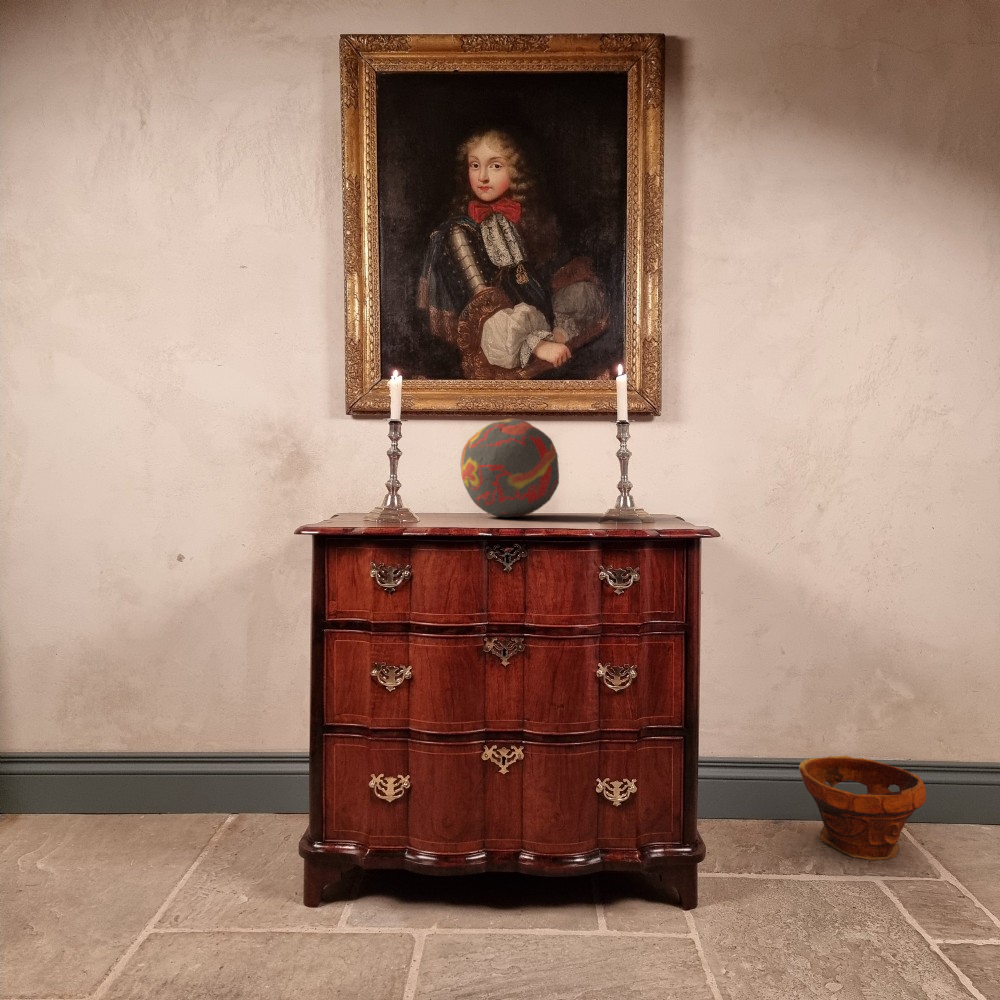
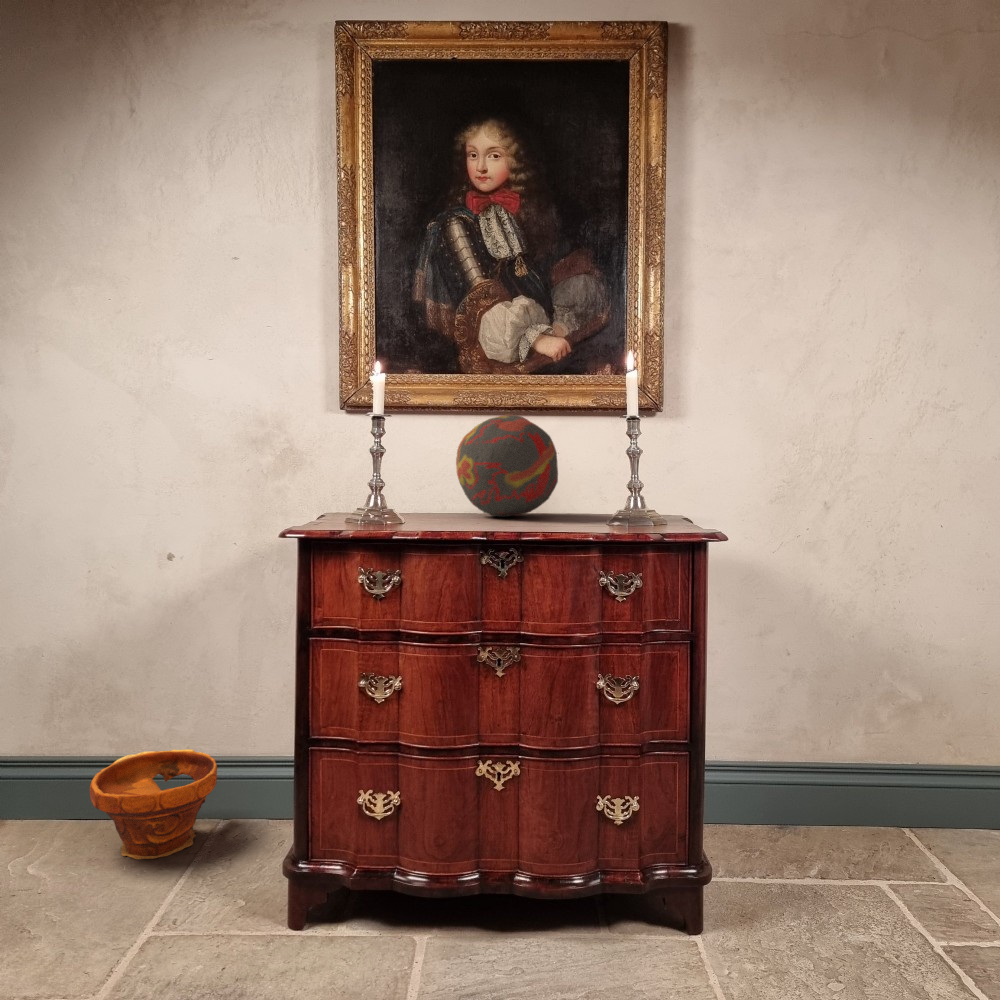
planter: present [799,756,926,860] -> present [90,749,217,860]

